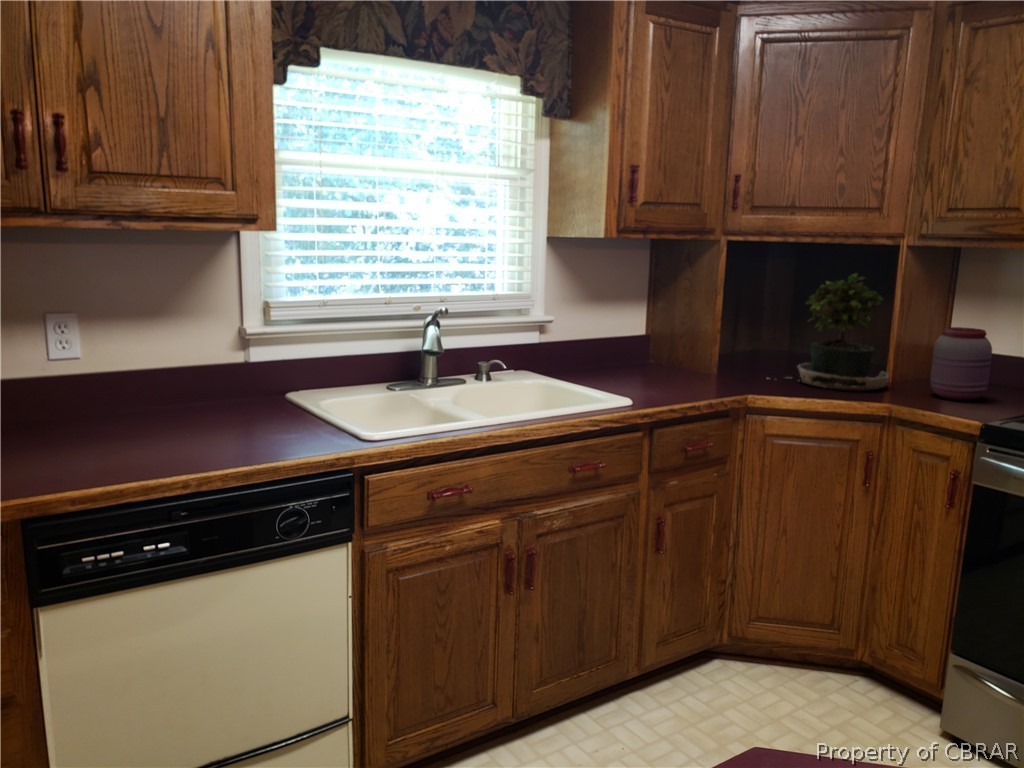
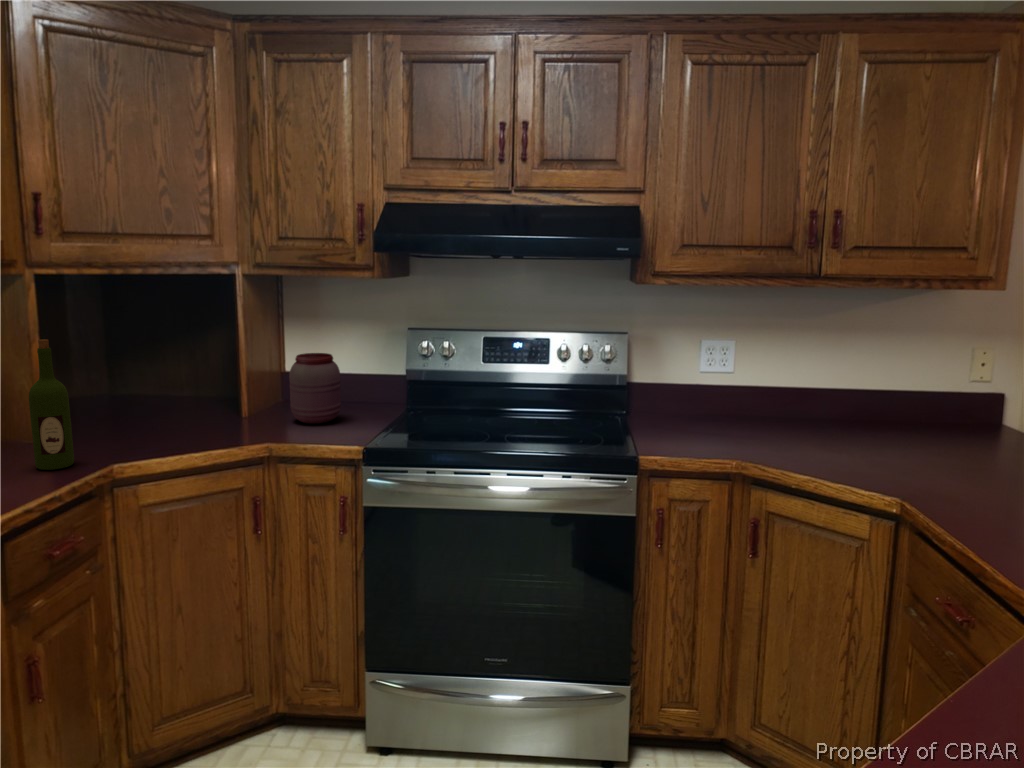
potted plant: present [767,274,889,391] -> none [114,307,251,437]
wine bottle: none [696,288,726,390] -> present [29,339,74,470]

